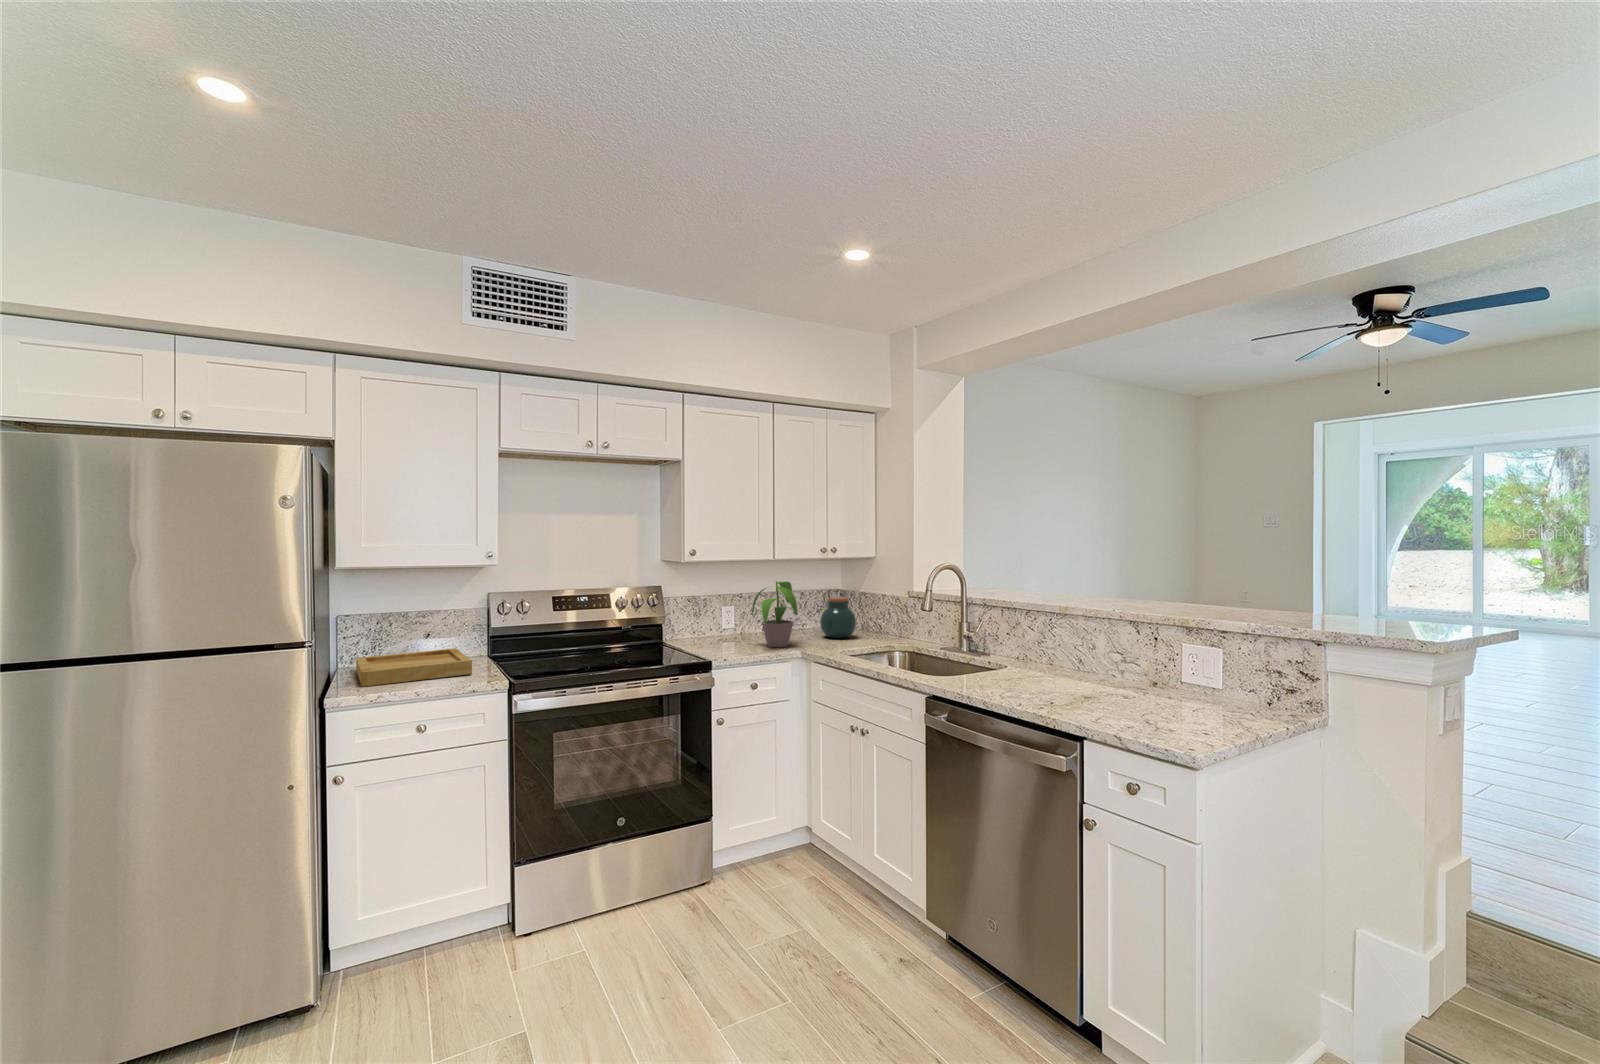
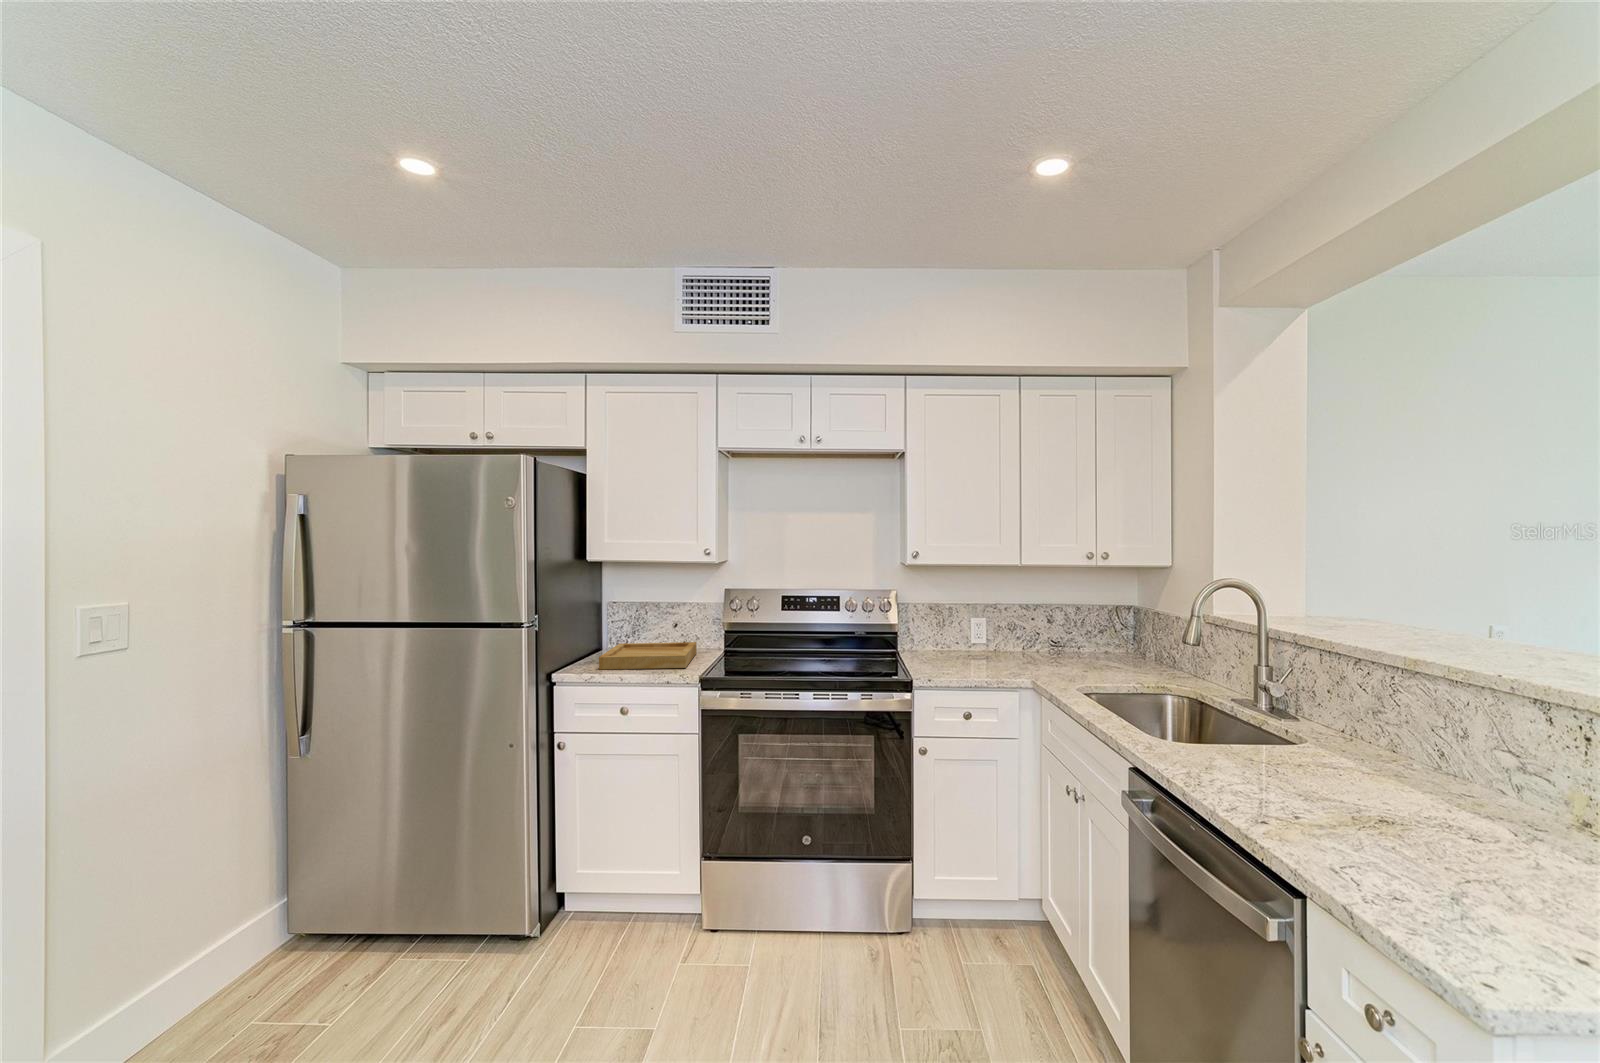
potted plant: present [752,581,797,647] -> none [970,593,1055,673]
jar: present [820,597,856,638] -> none [1084,617,1133,669]

